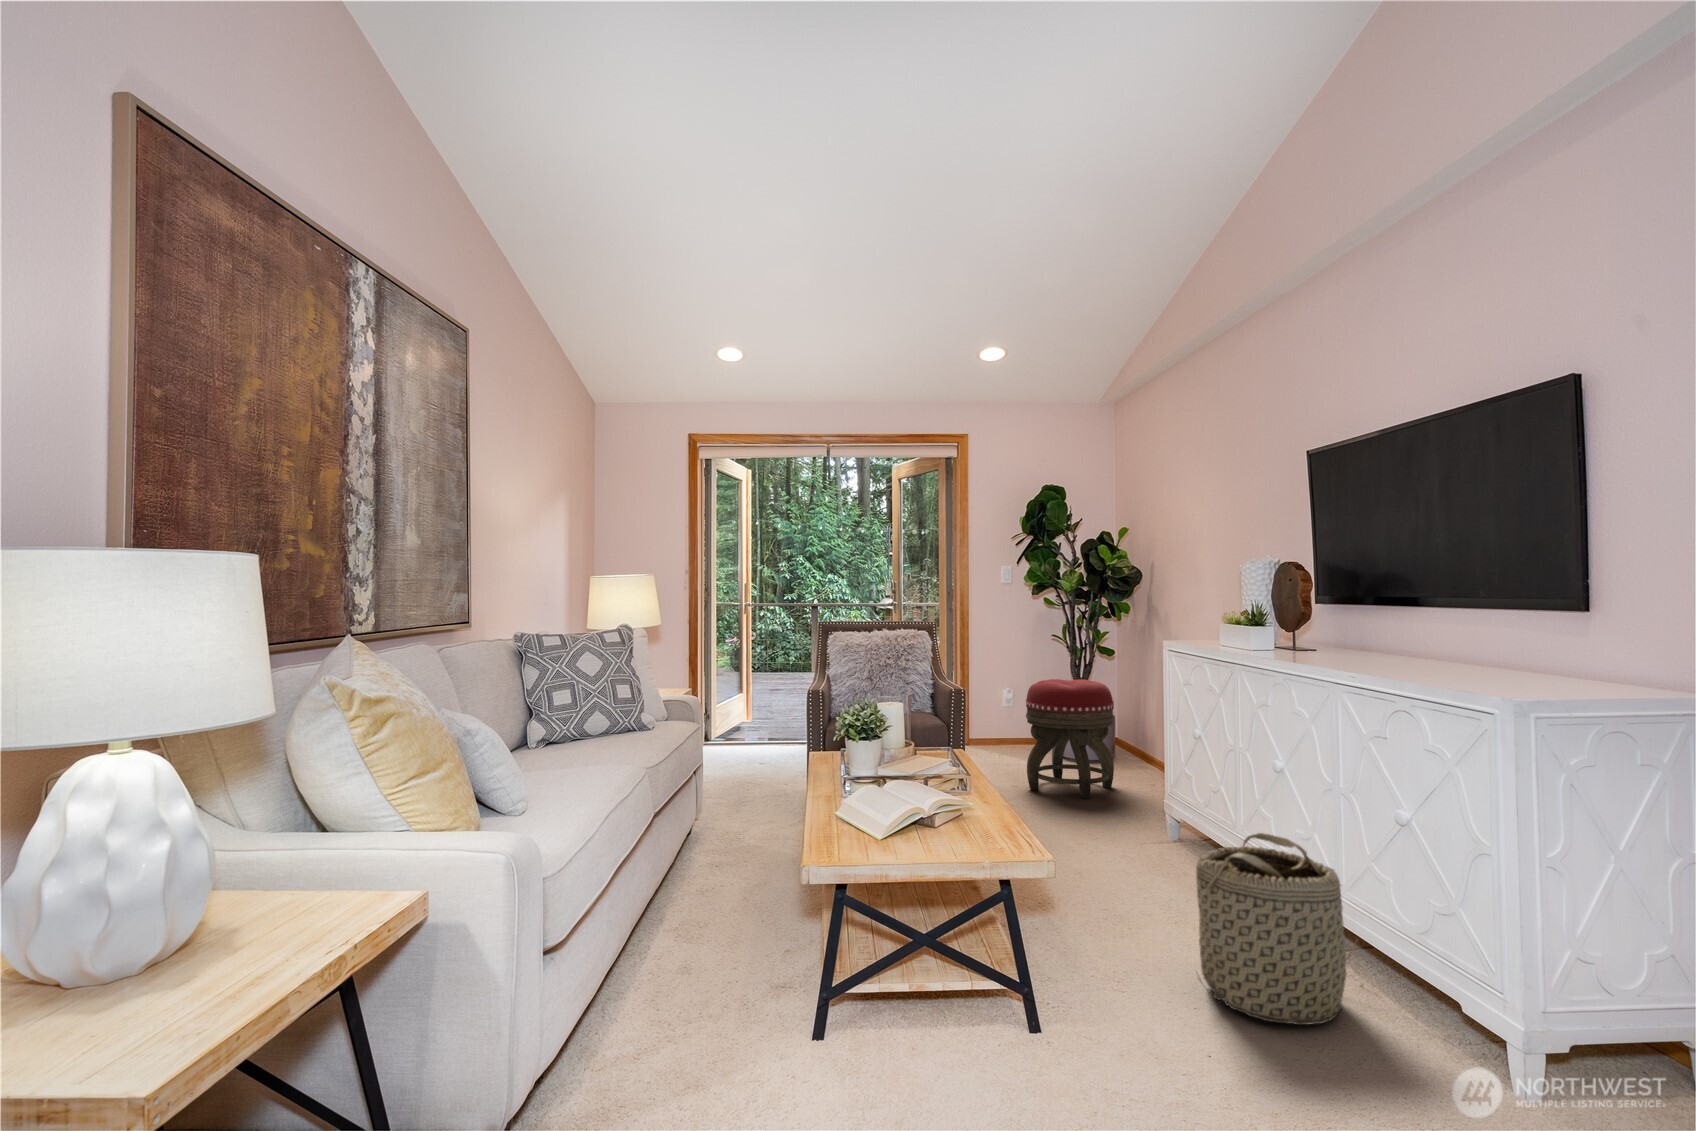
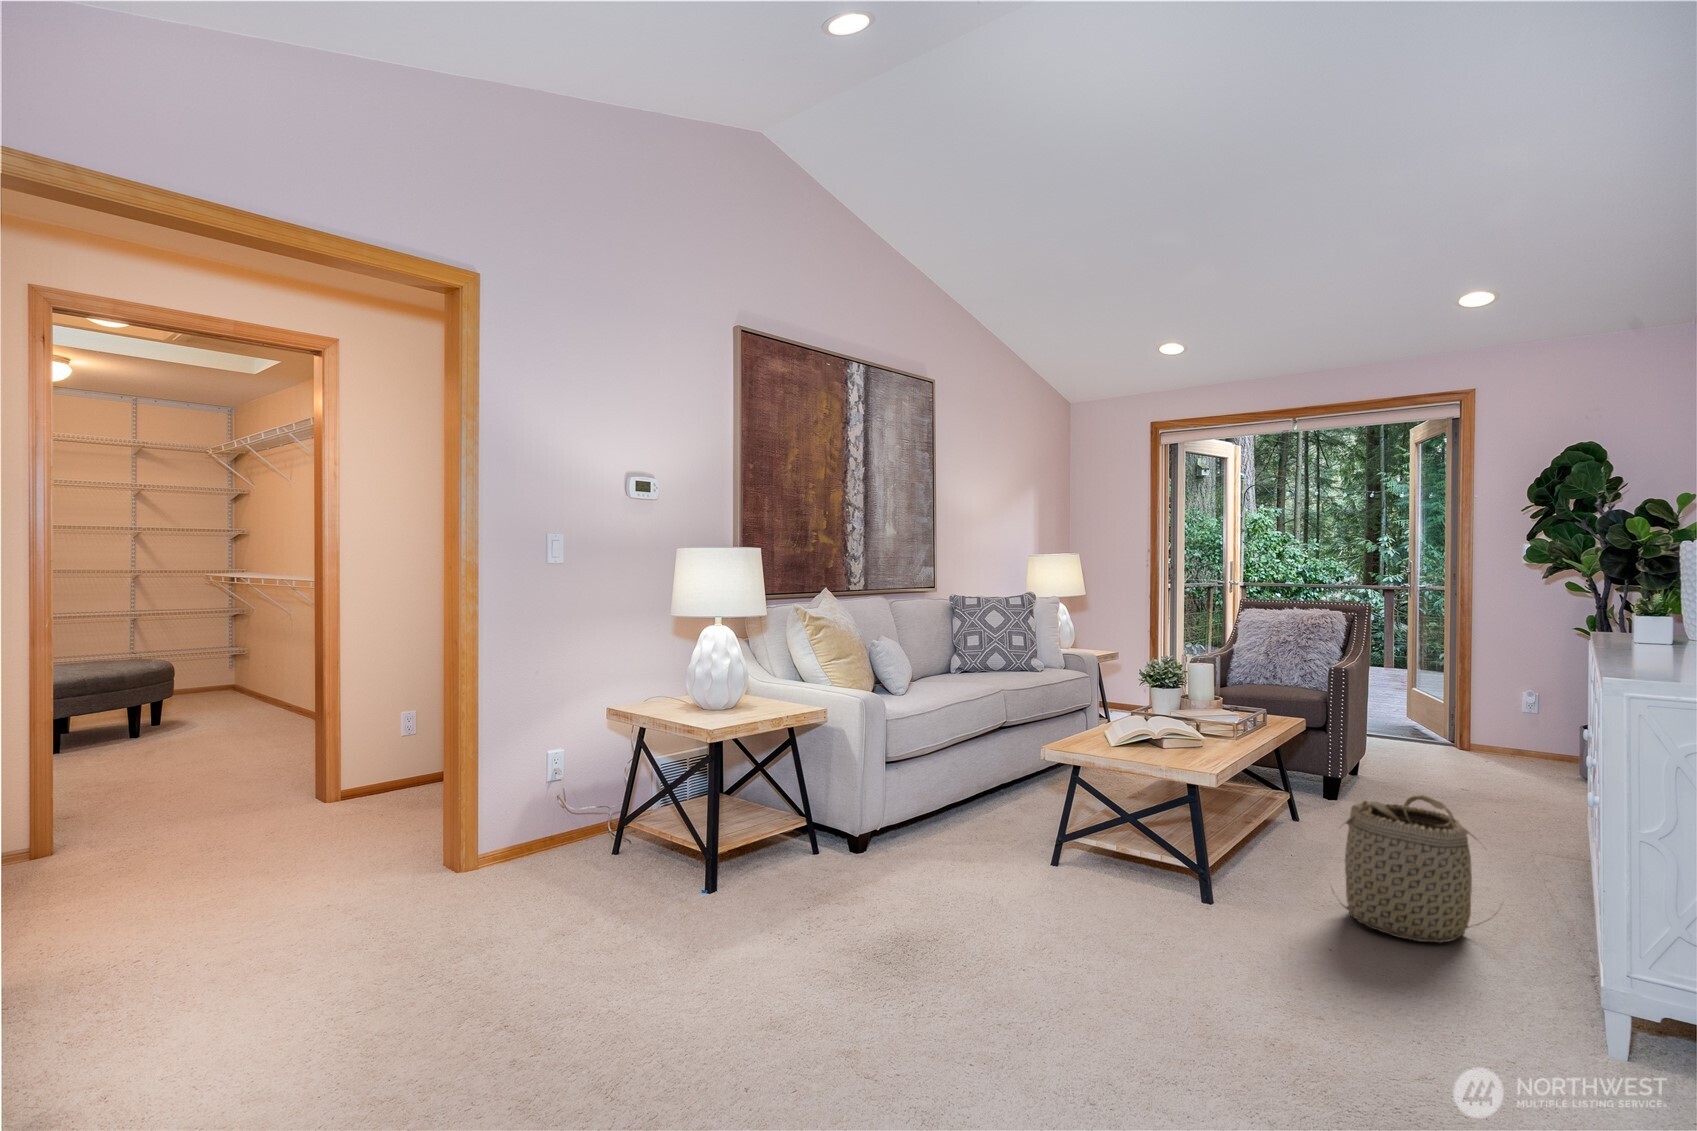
footstool: present [1026,679,1114,798] -> none [1441,677,1556,803]

